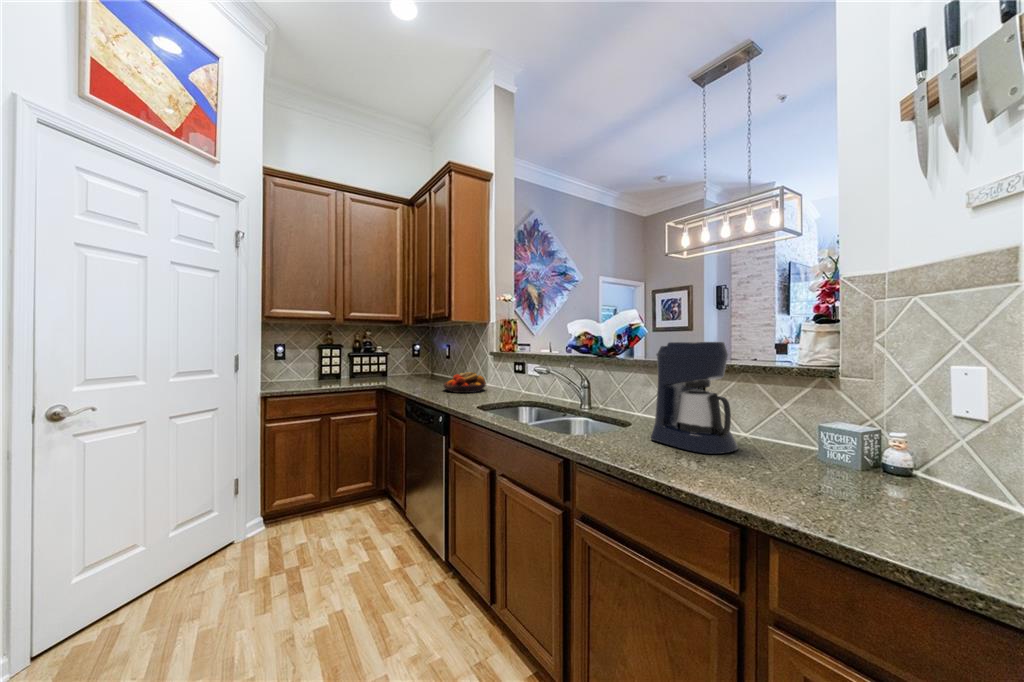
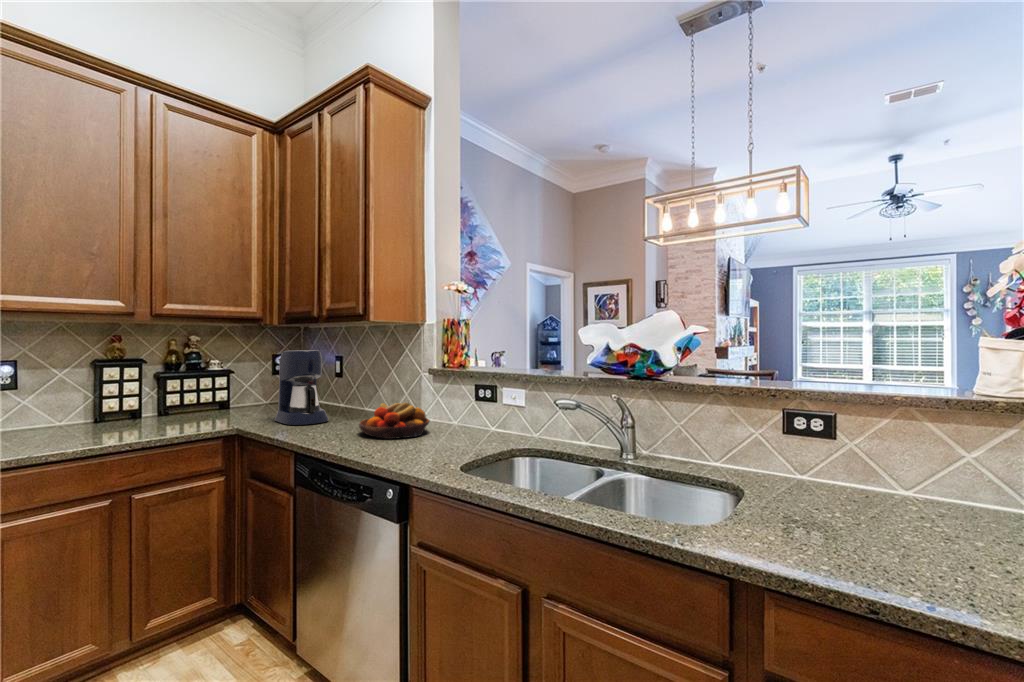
coffee maker: present [651,342,738,454] -> present [275,350,329,425]

